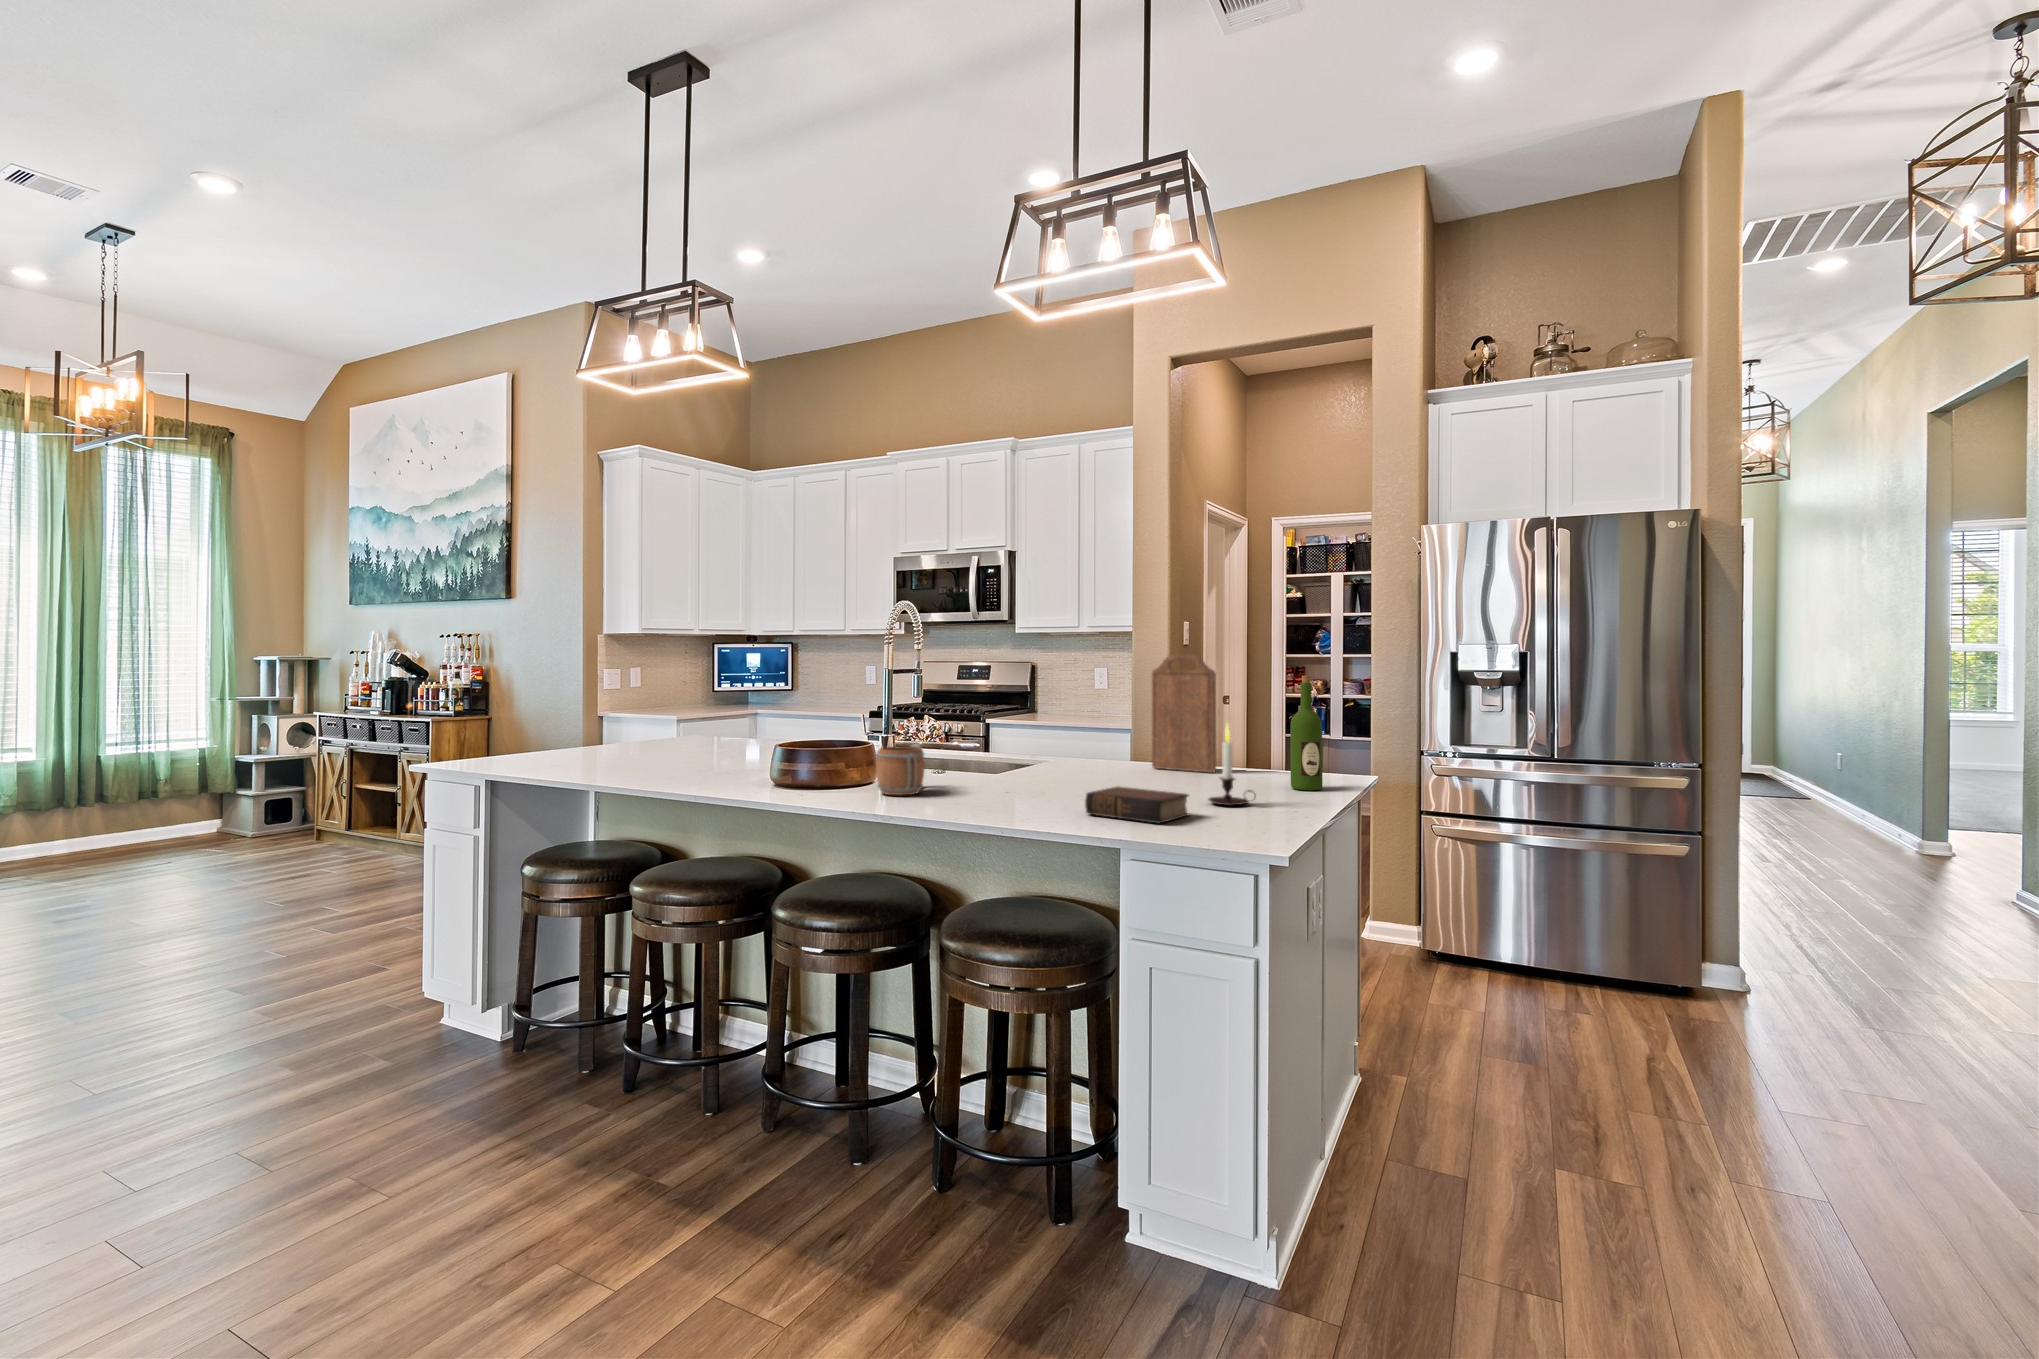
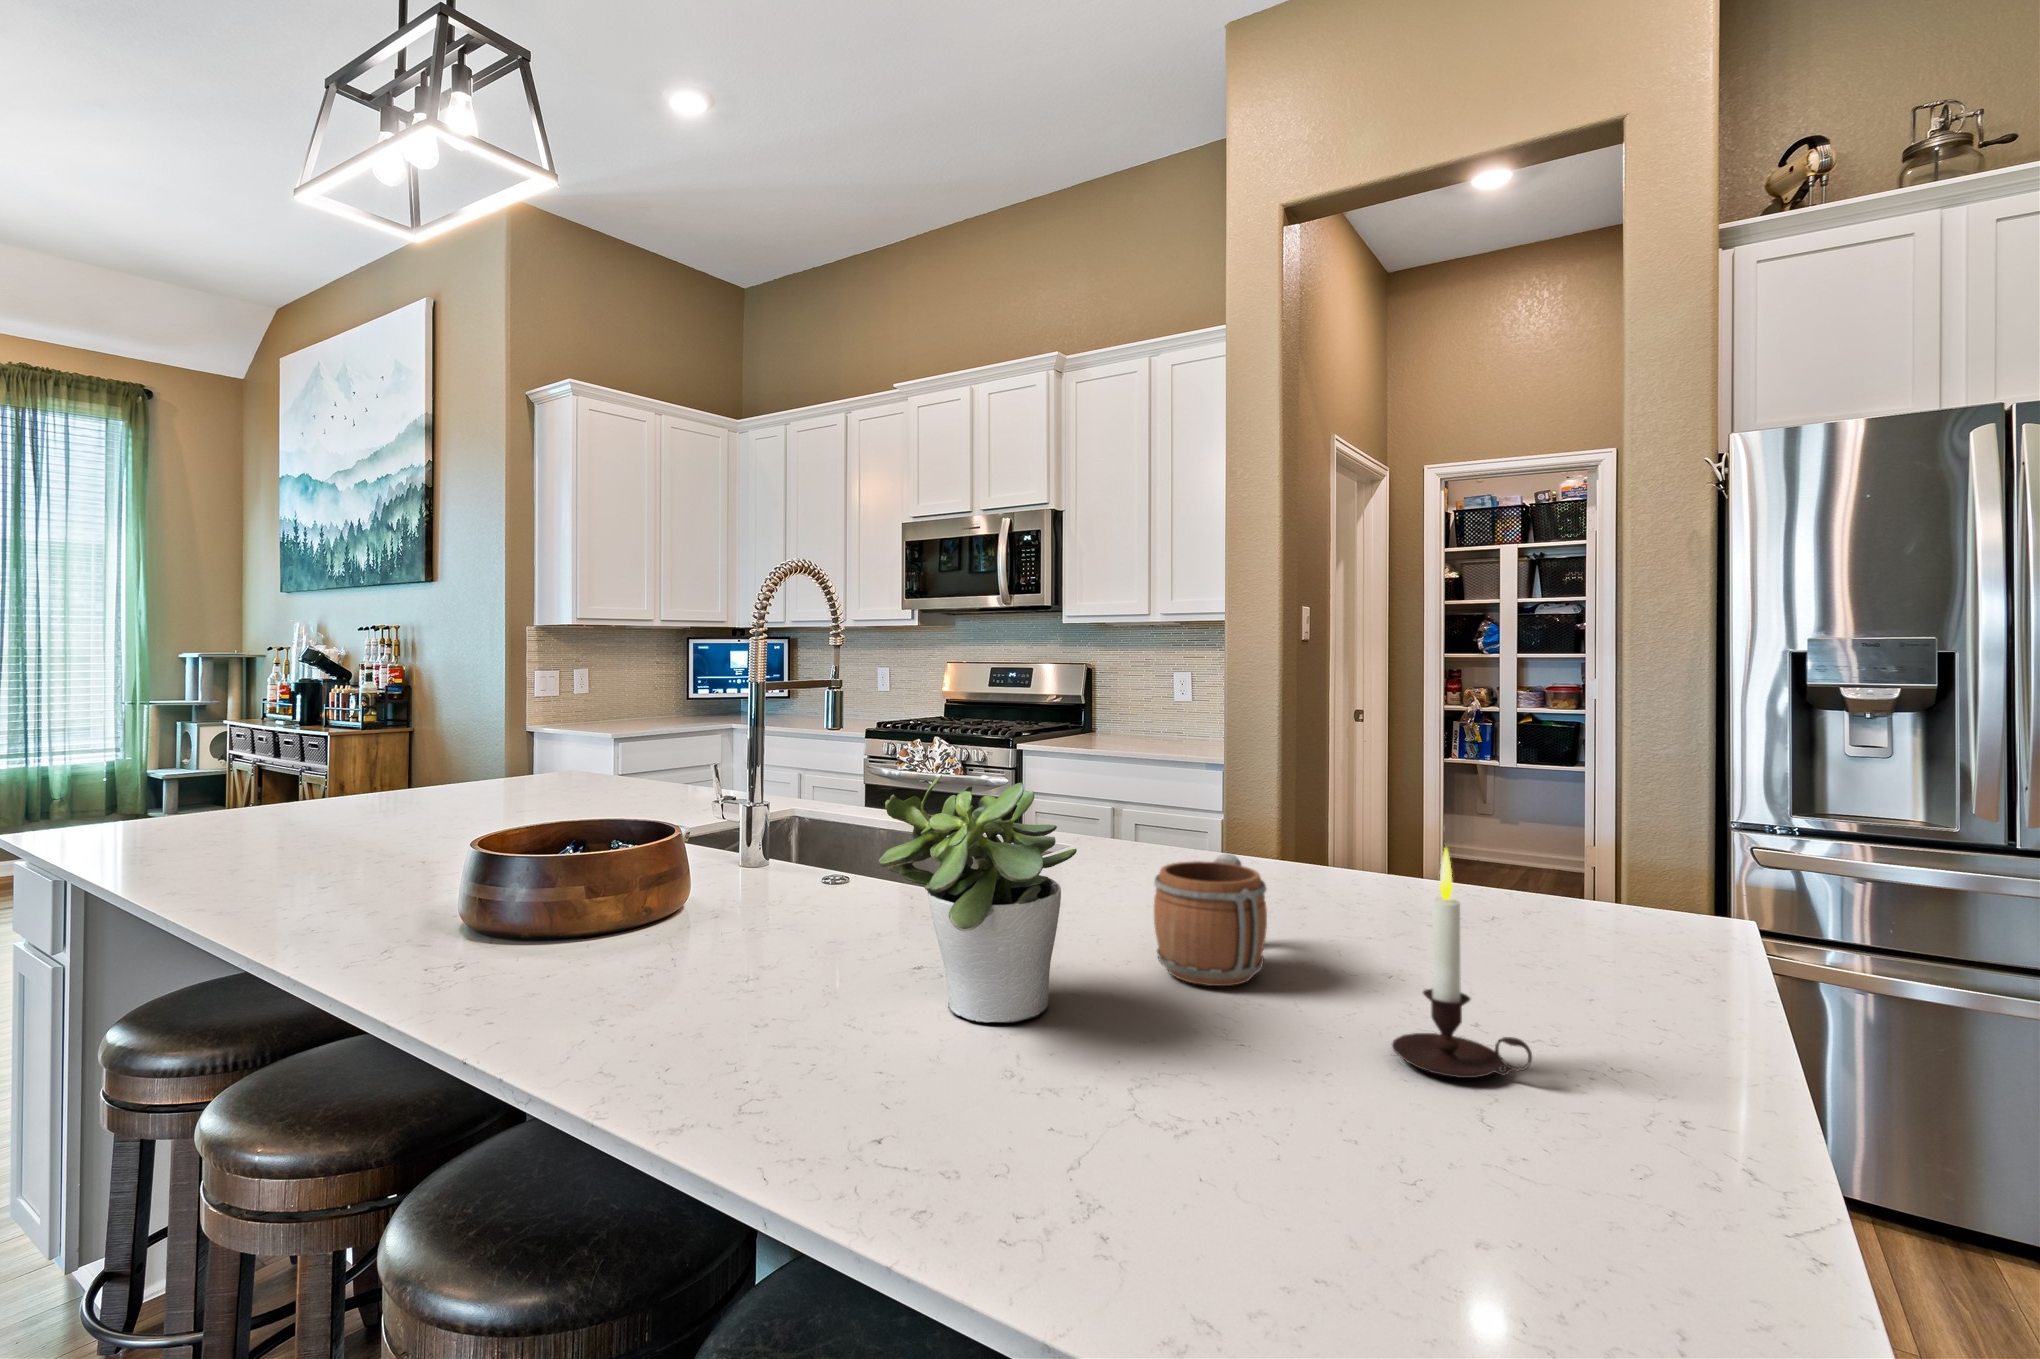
cutting board: present [1152,655,1216,773] -> none [1249,664,1384,906]
wine bottle: present [1290,676,1322,790] -> none [1580,717,1665,996]
potted plant: none [997,701,1084,801] -> present [879,775,1077,1023]
mug: present [876,744,924,795] -> present [1154,853,1267,986]
book: present [1085,787,1189,824] -> none [1050,1014,1350,1206]

